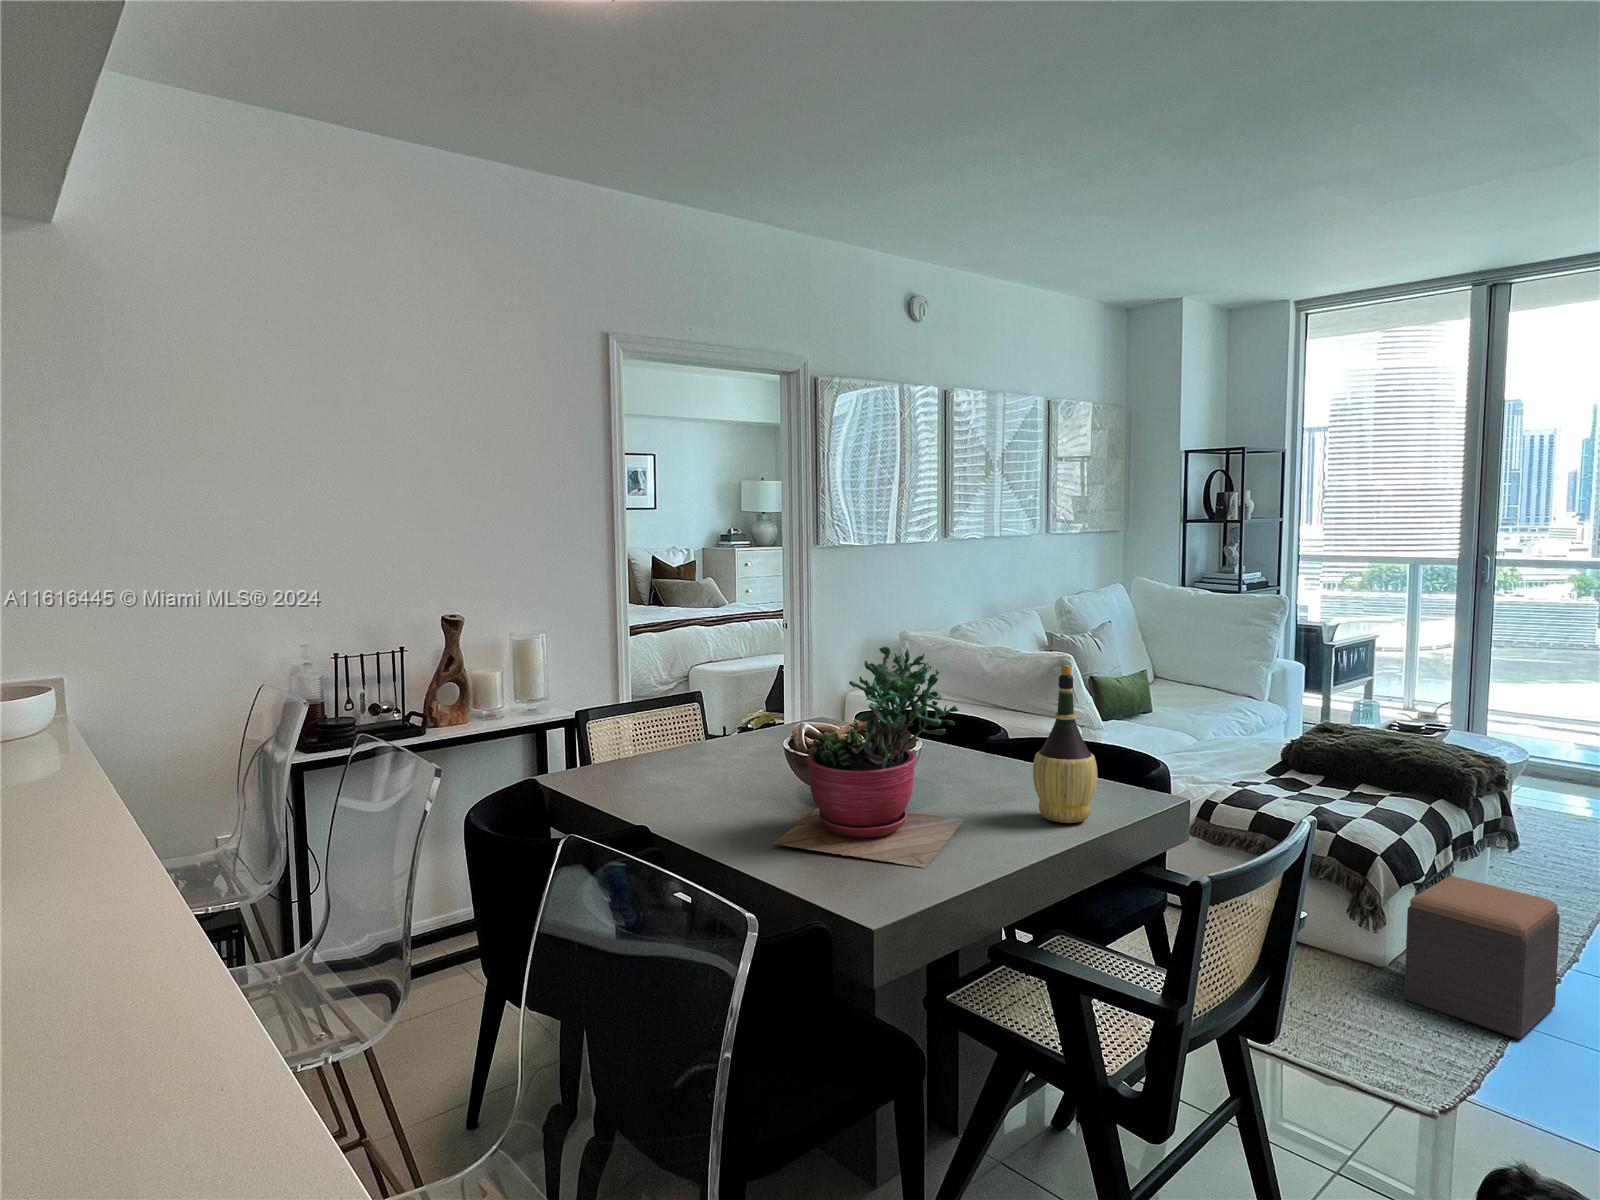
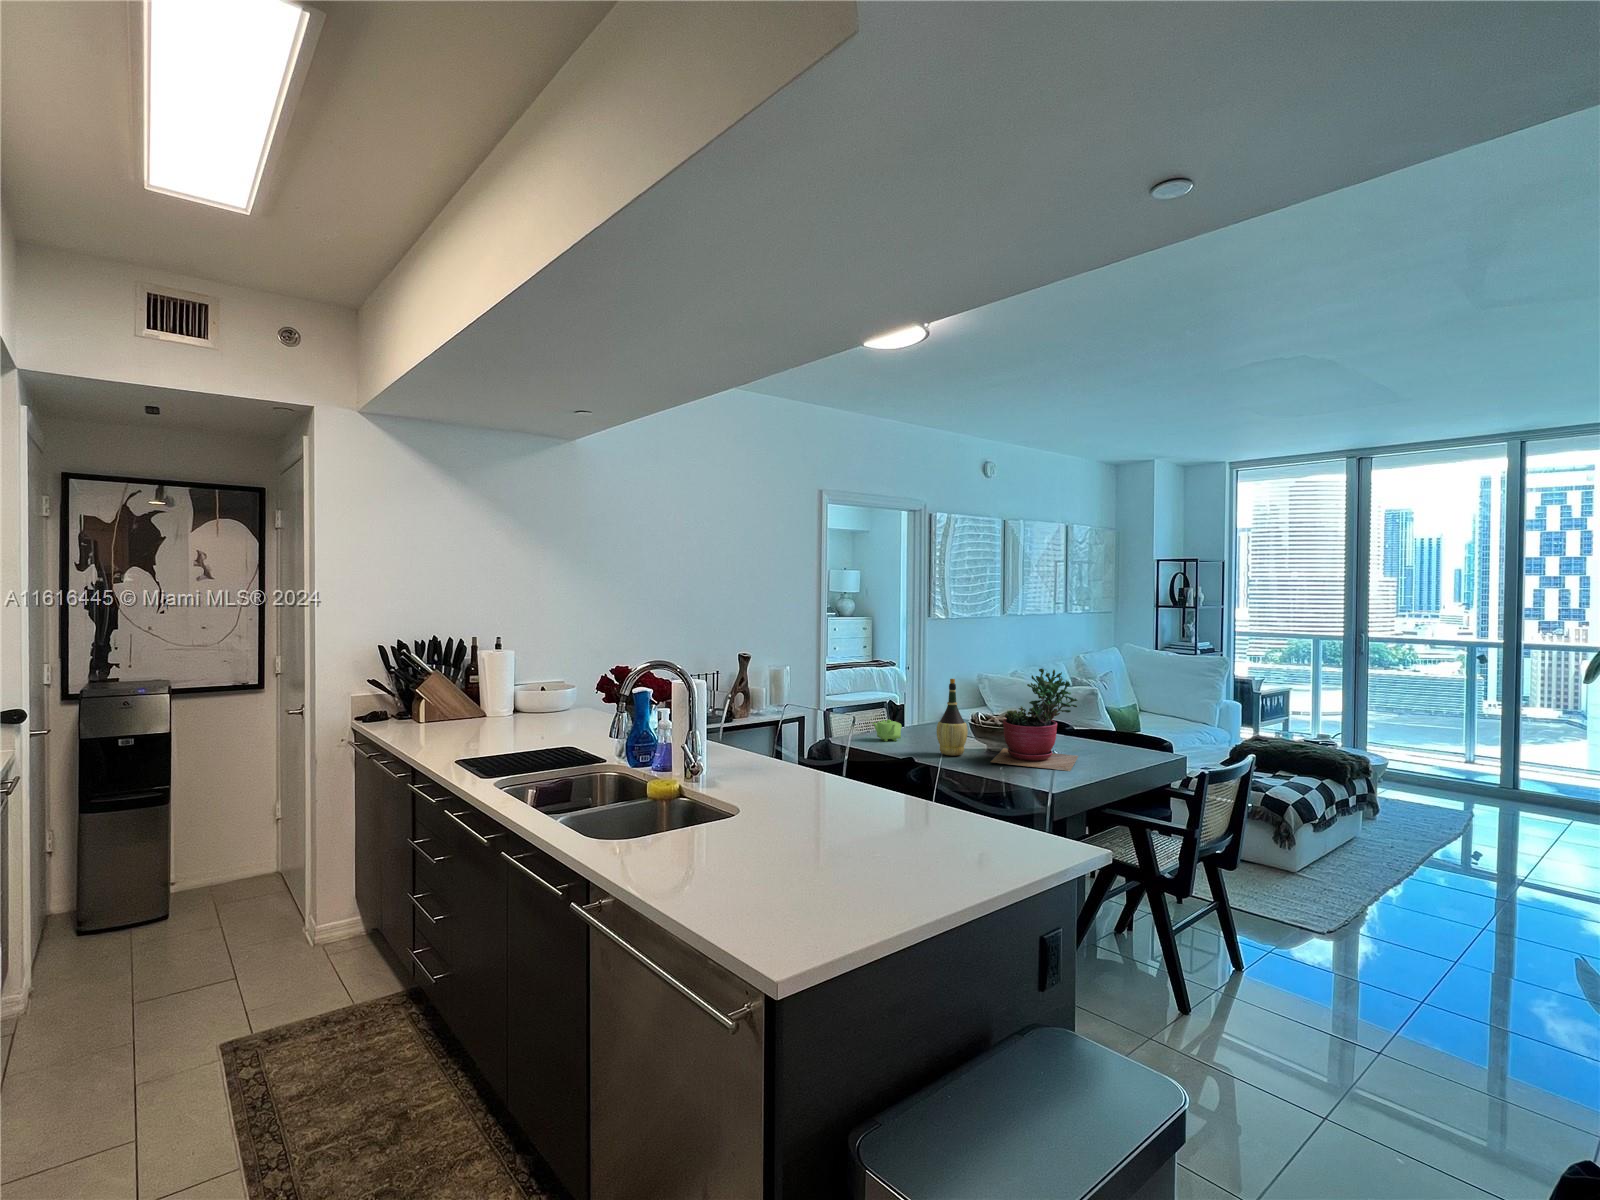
wine bottle: present [1033,665,1098,823] -> present [937,679,968,756]
teapot: none [602,737,663,781] -> present [872,720,902,741]
footstool: present [1404,876,1560,1039] -> none [1307,819,1395,906]

